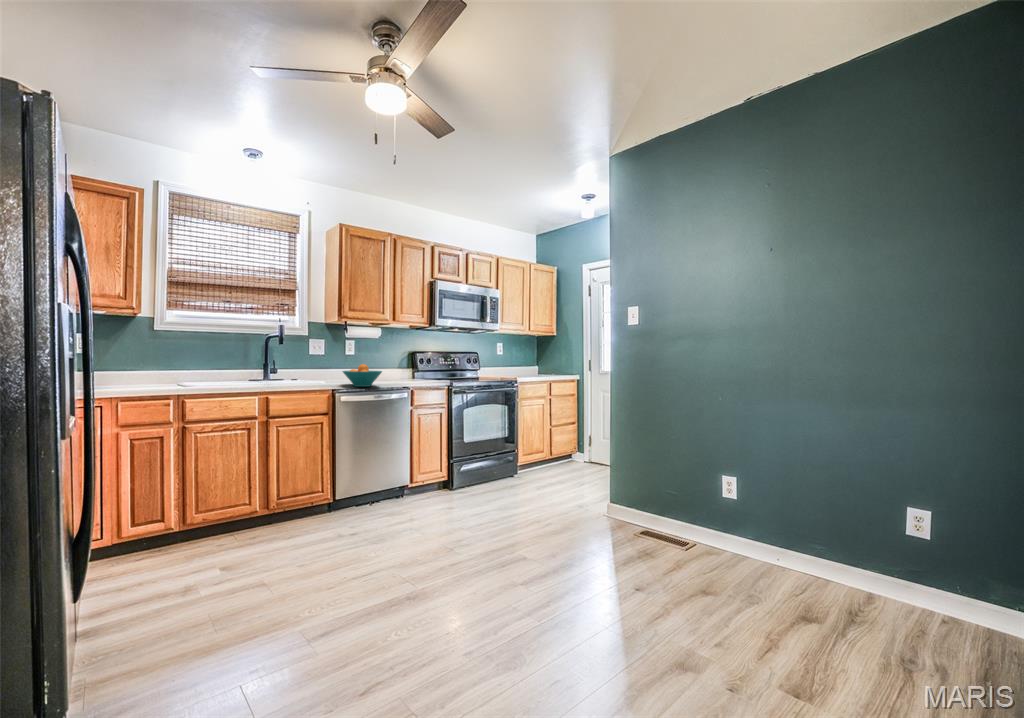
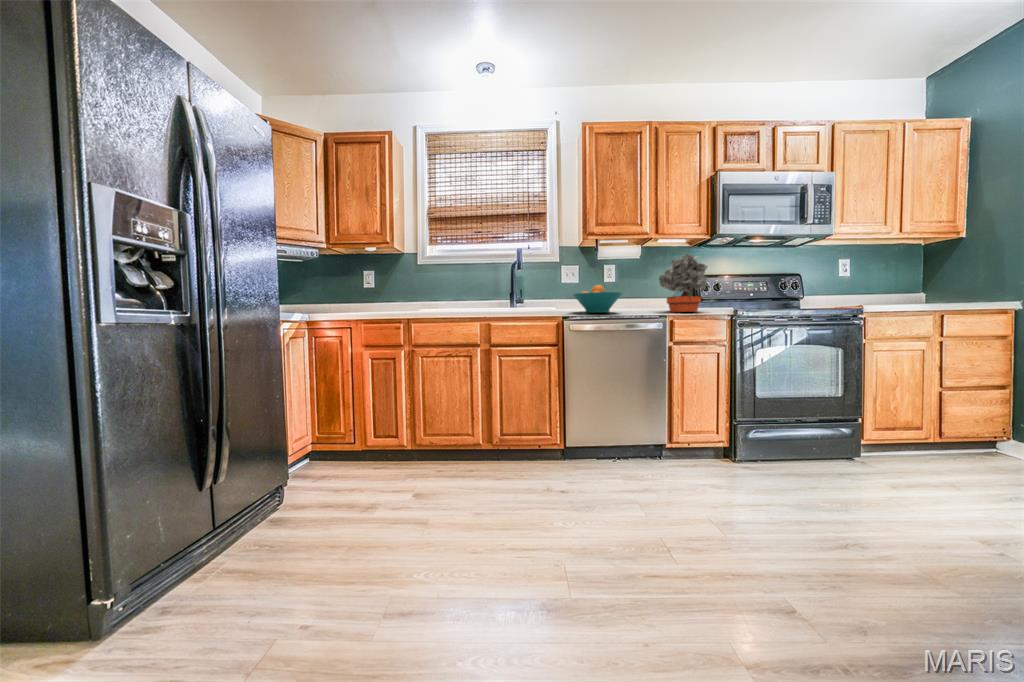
potted plant: none [404,341,437,385] -> present [659,254,707,312]

